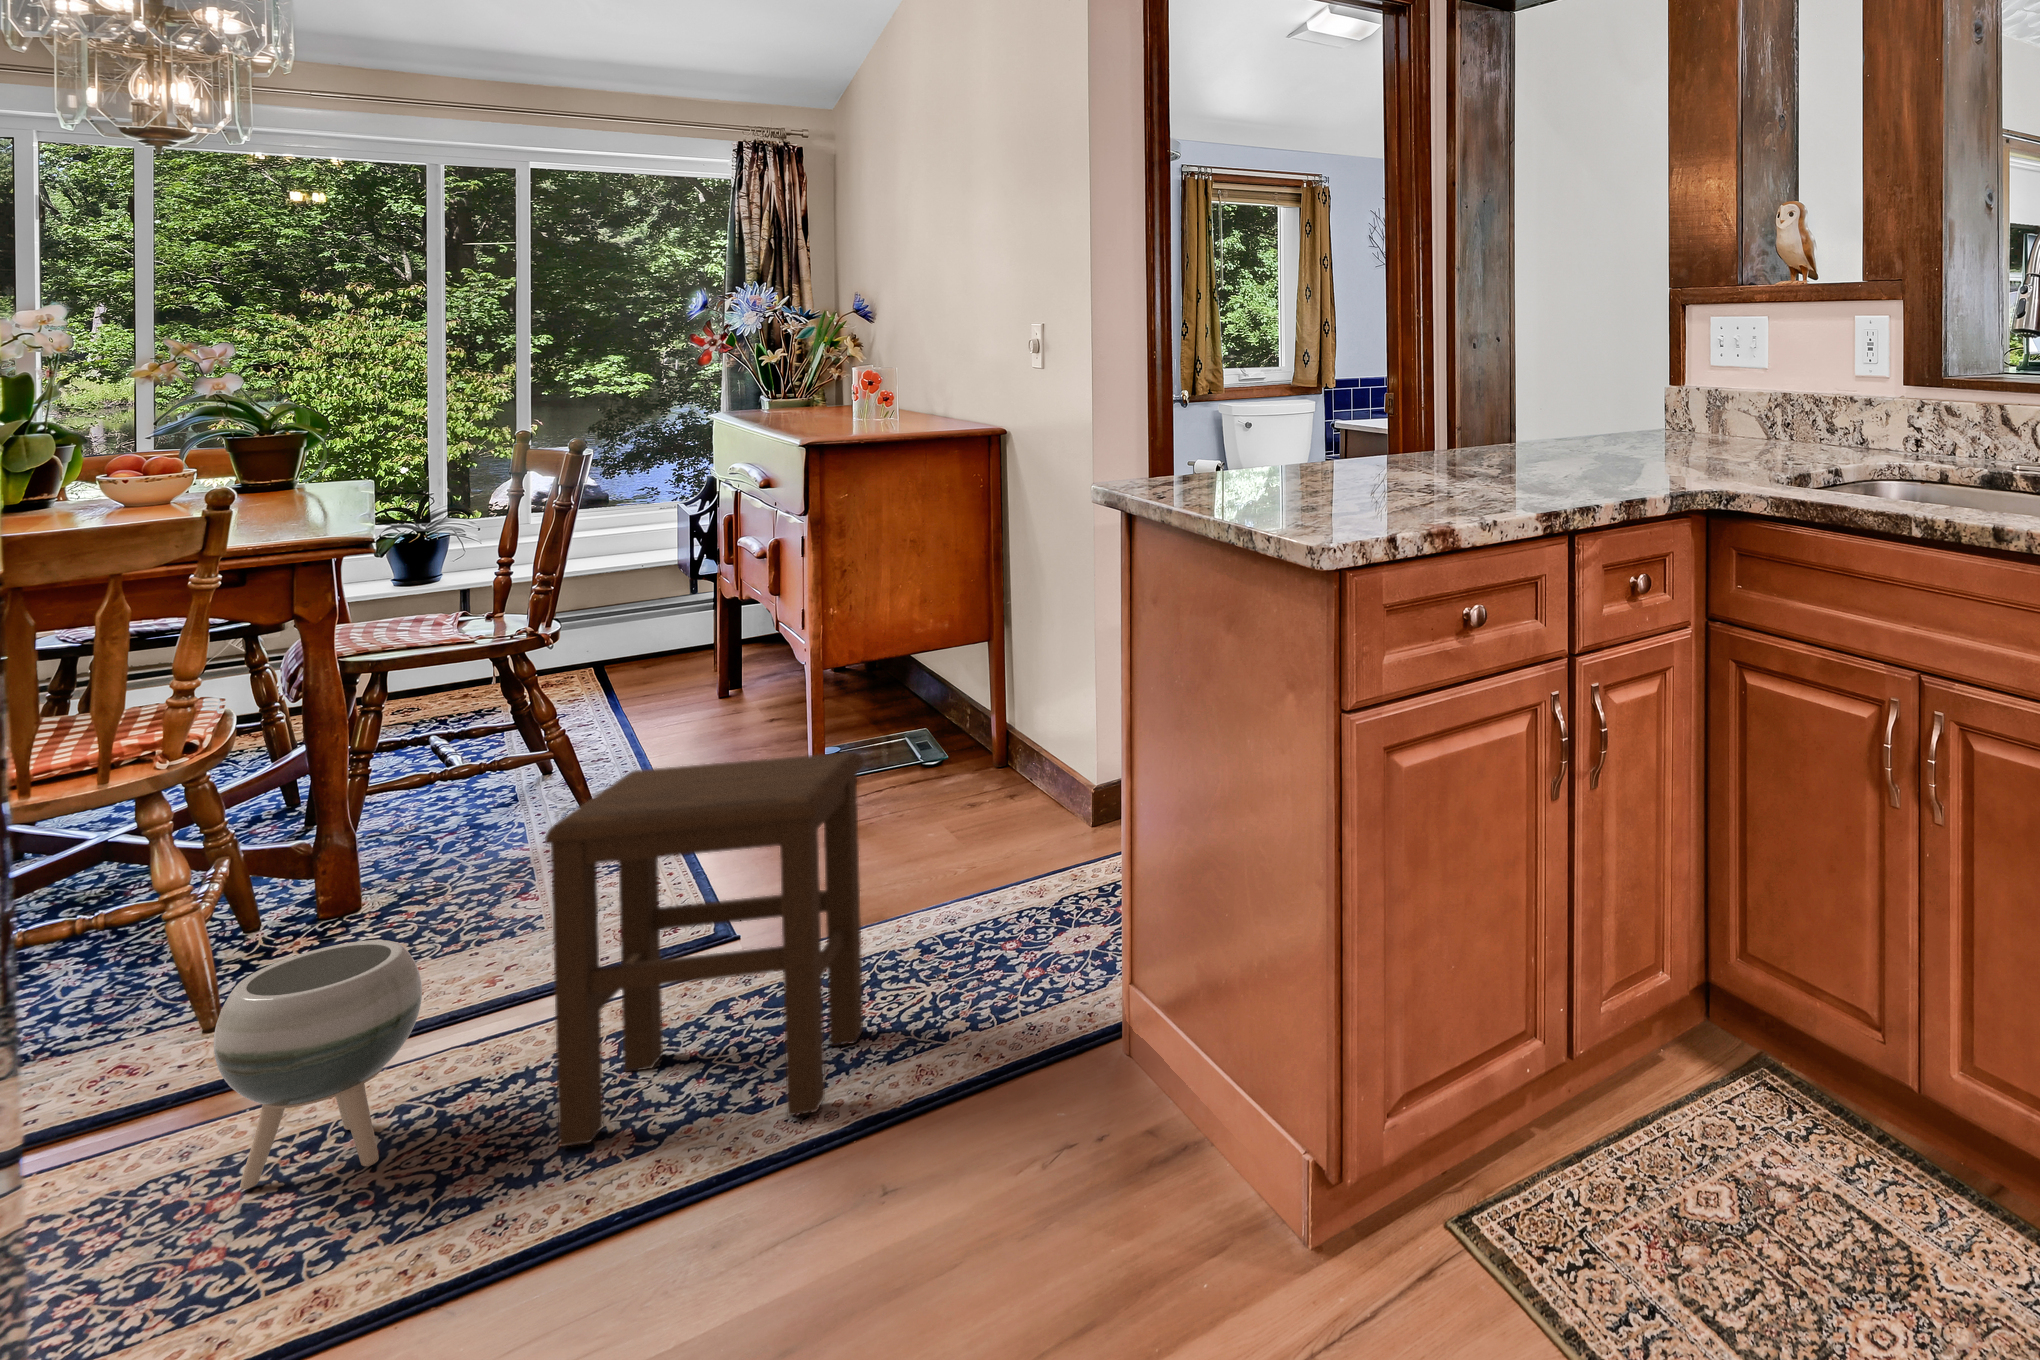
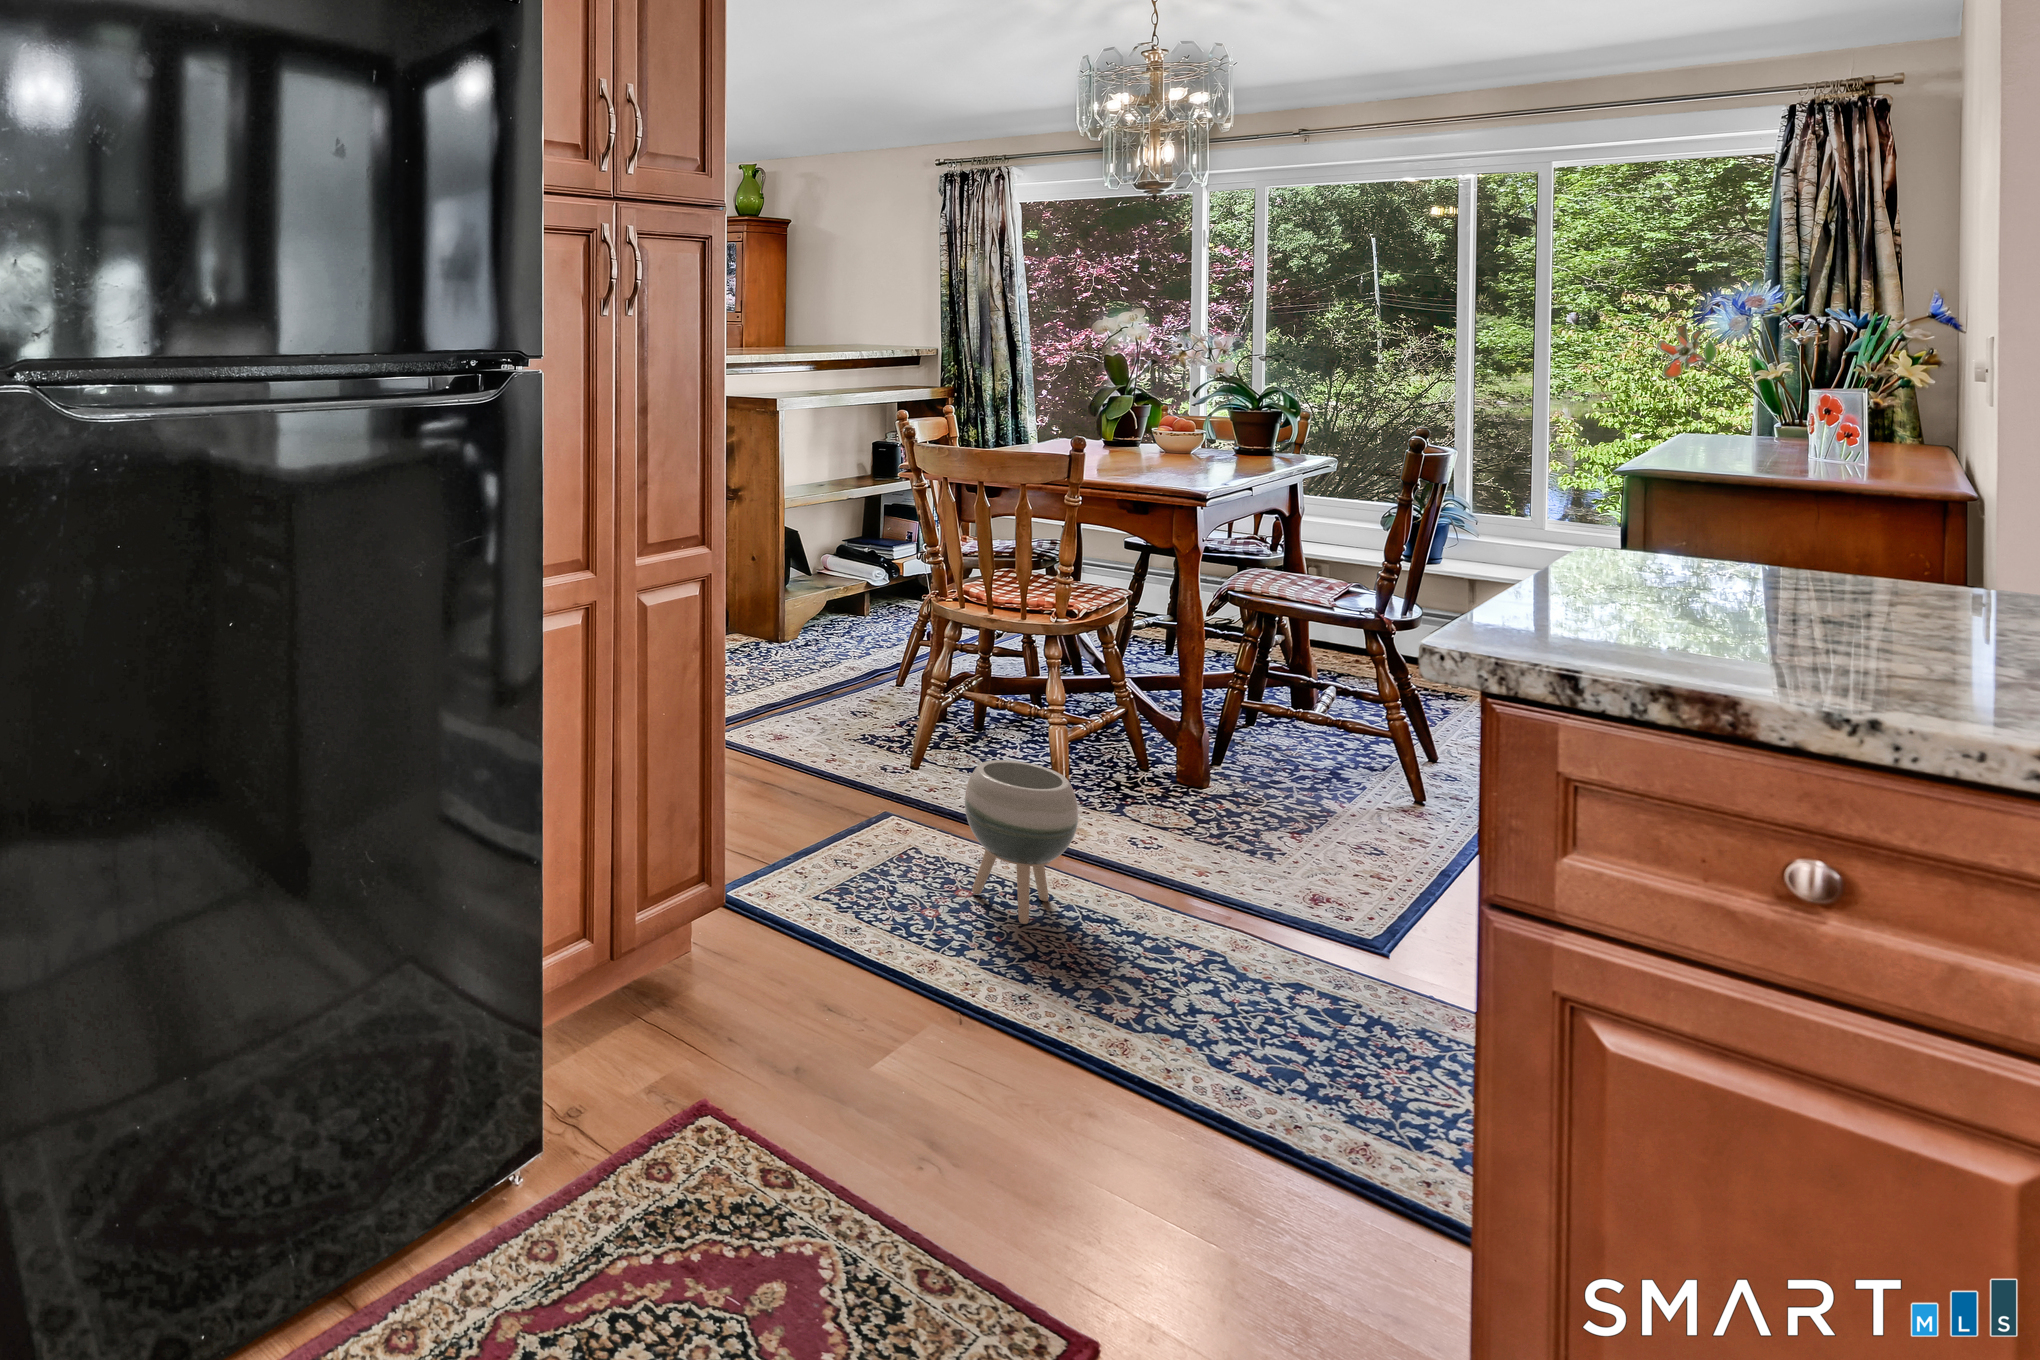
stool: present [545,752,864,1147] -> none [1098,731,1396,1100]

